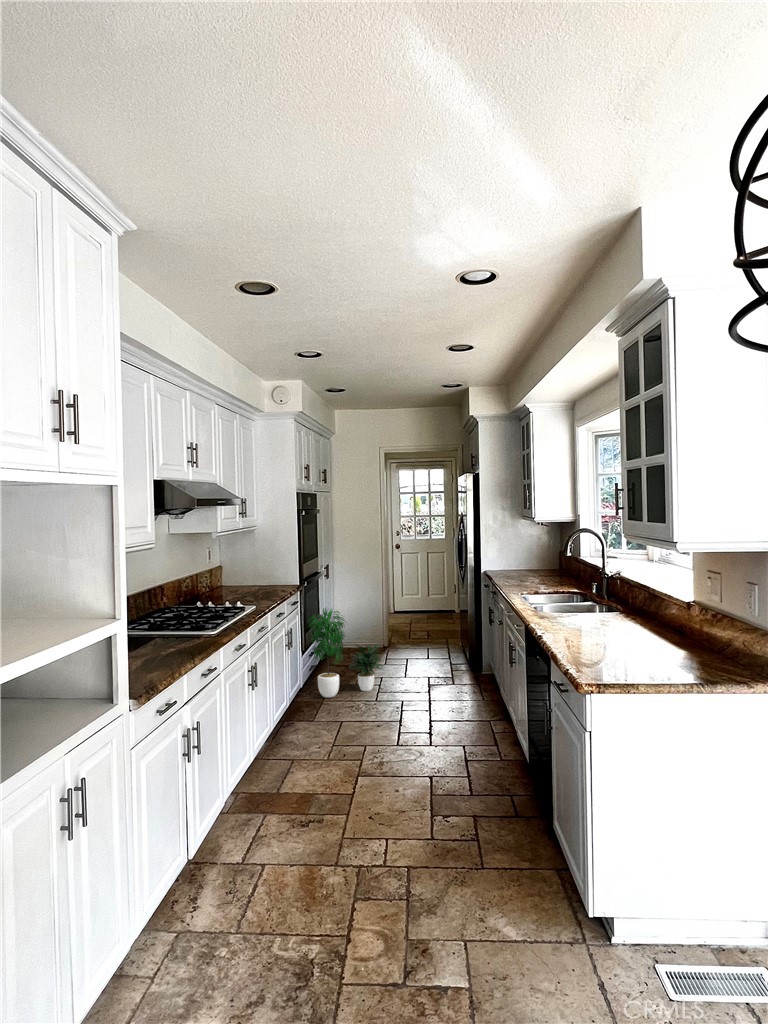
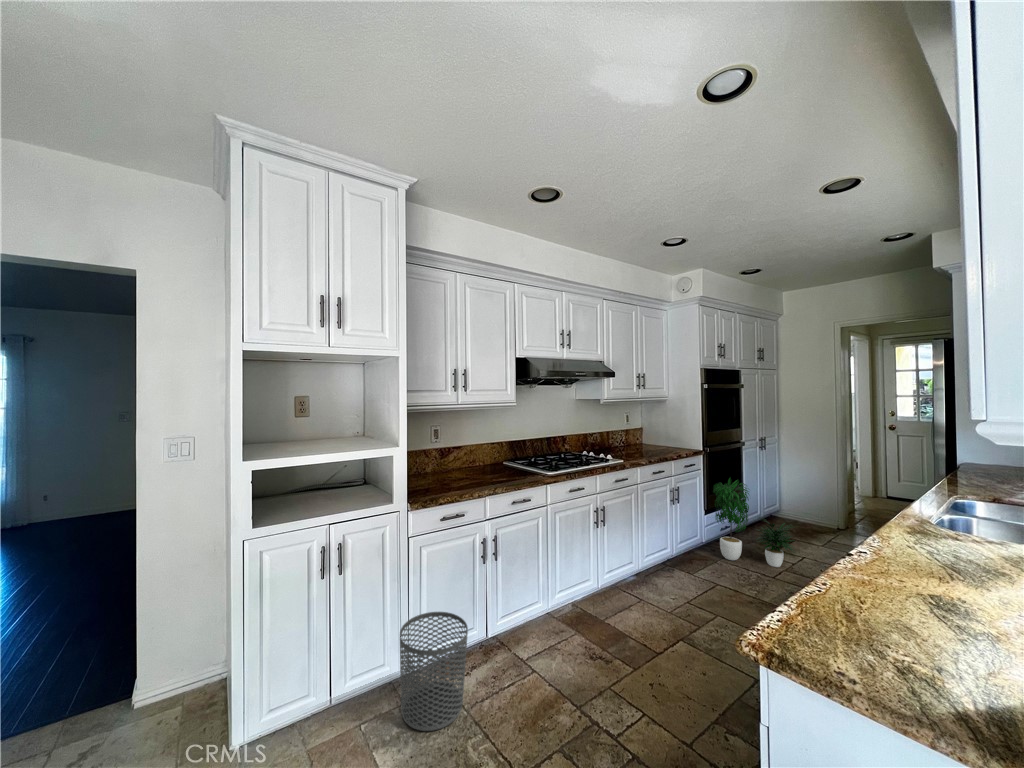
waste bin: none [147,829,241,983] -> present [400,612,468,731]

